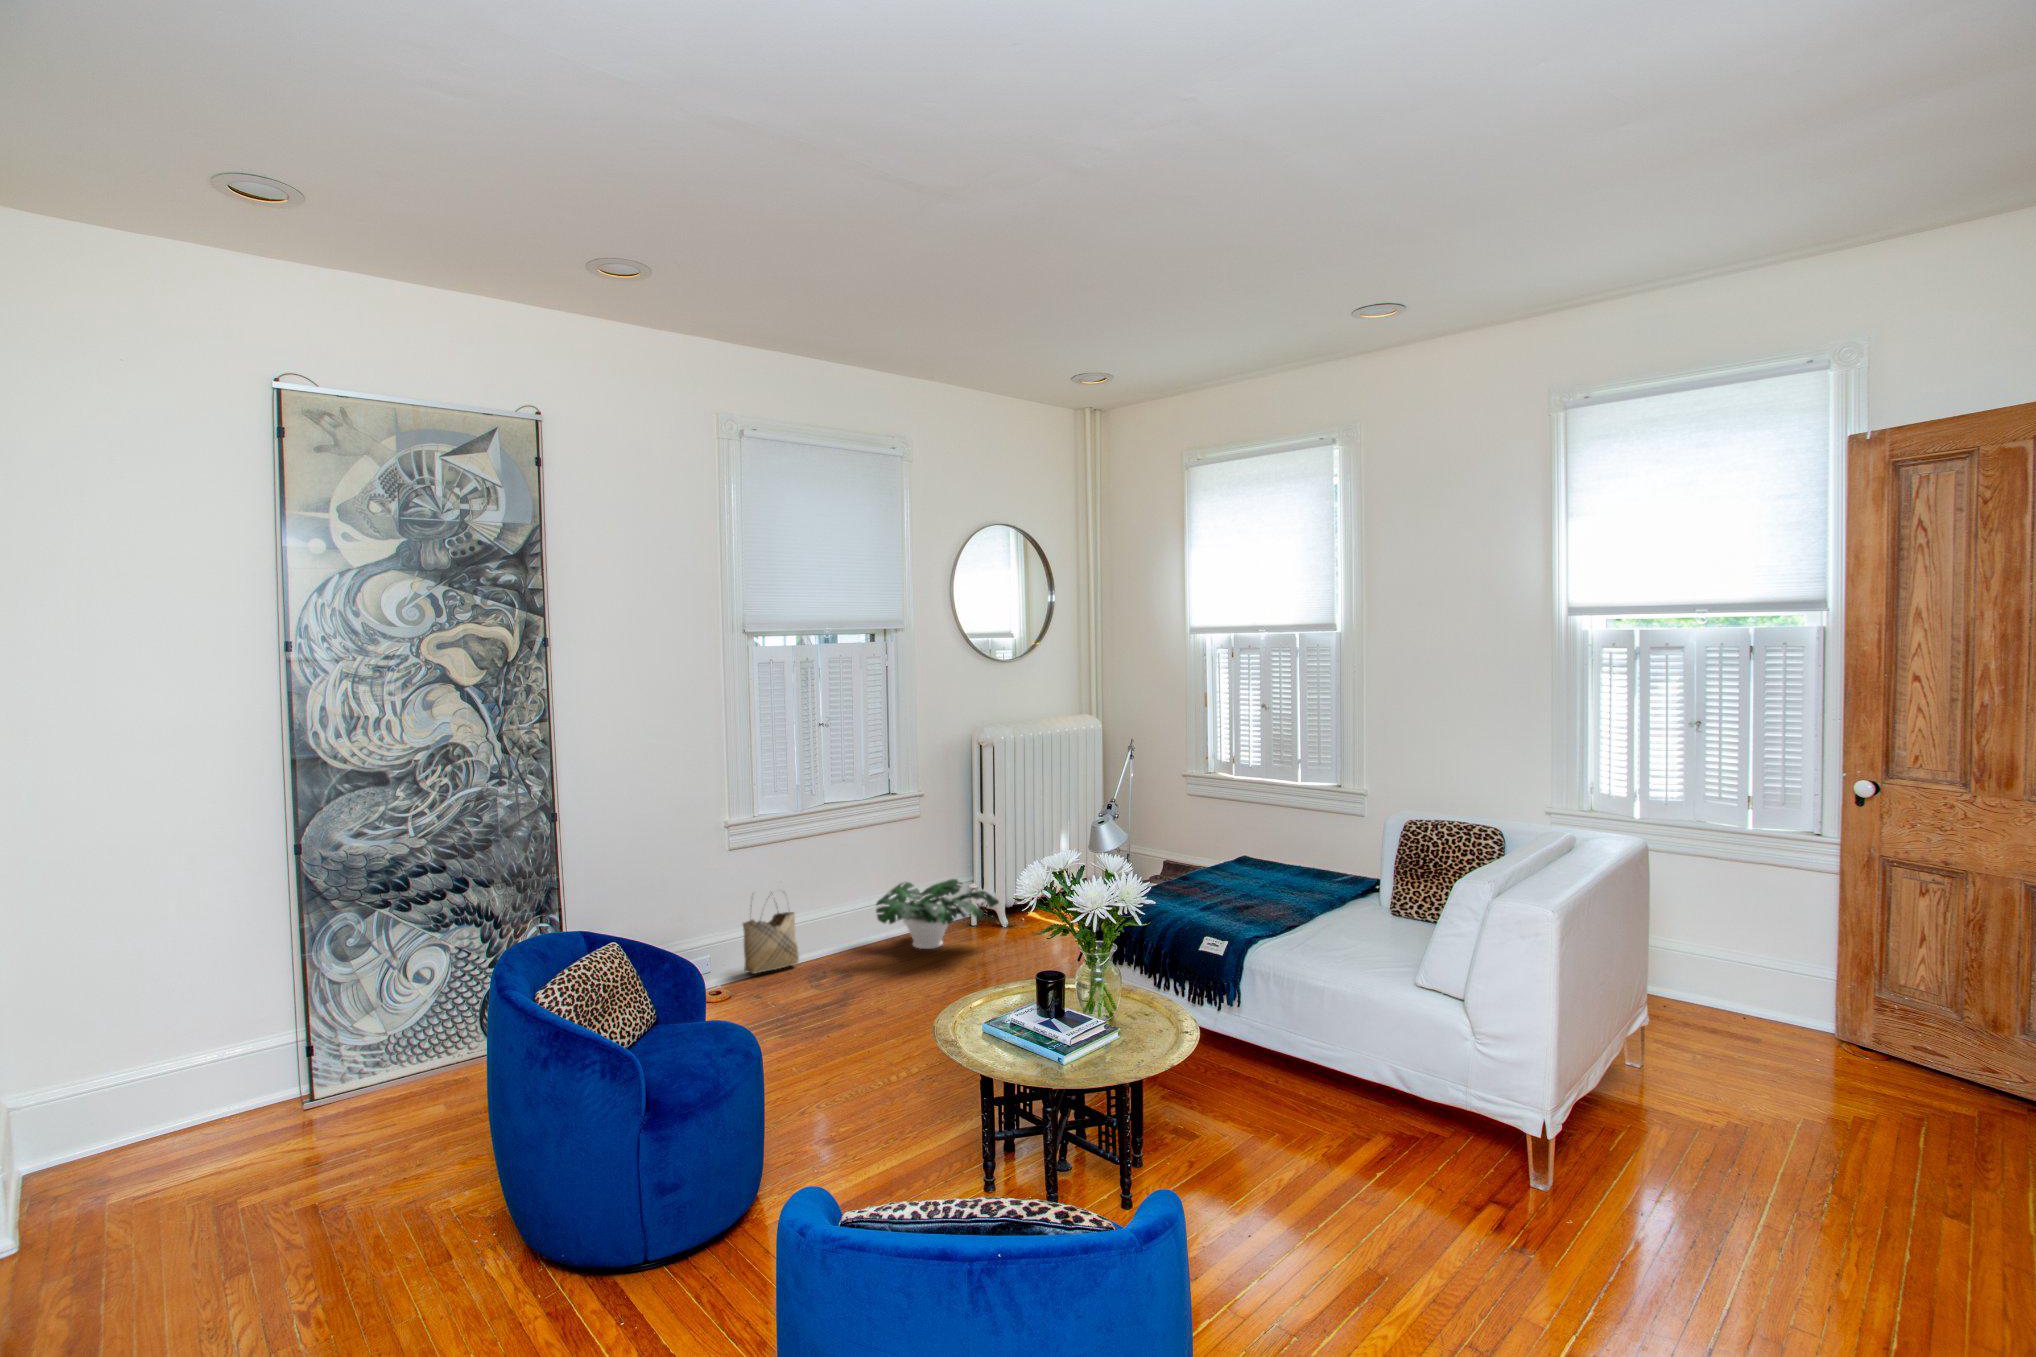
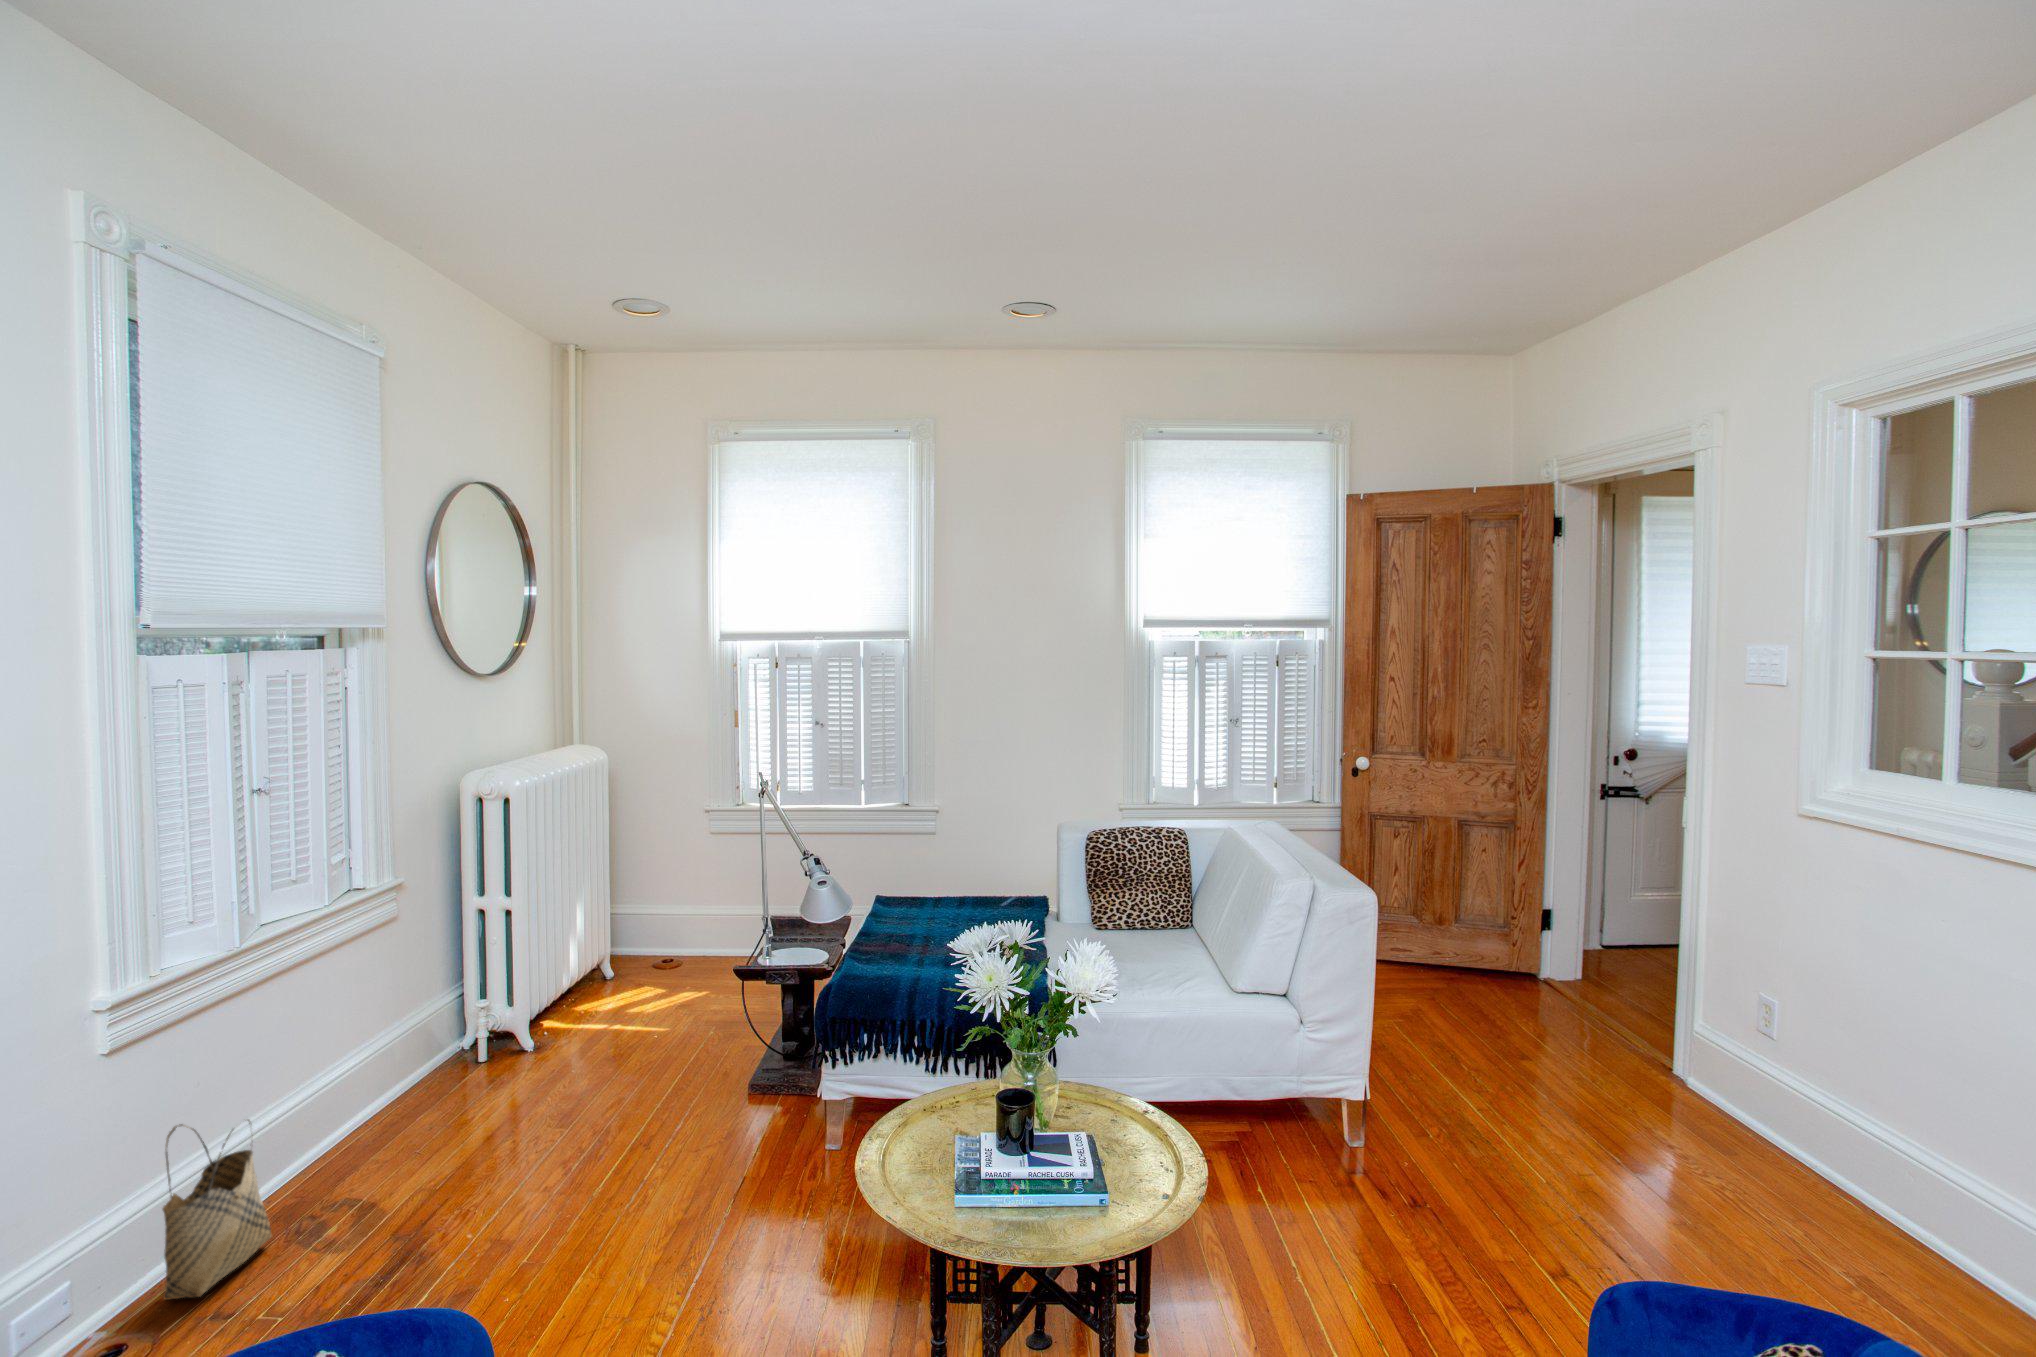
potted plant: present [876,879,999,949] -> none [362,1008,576,1132]

